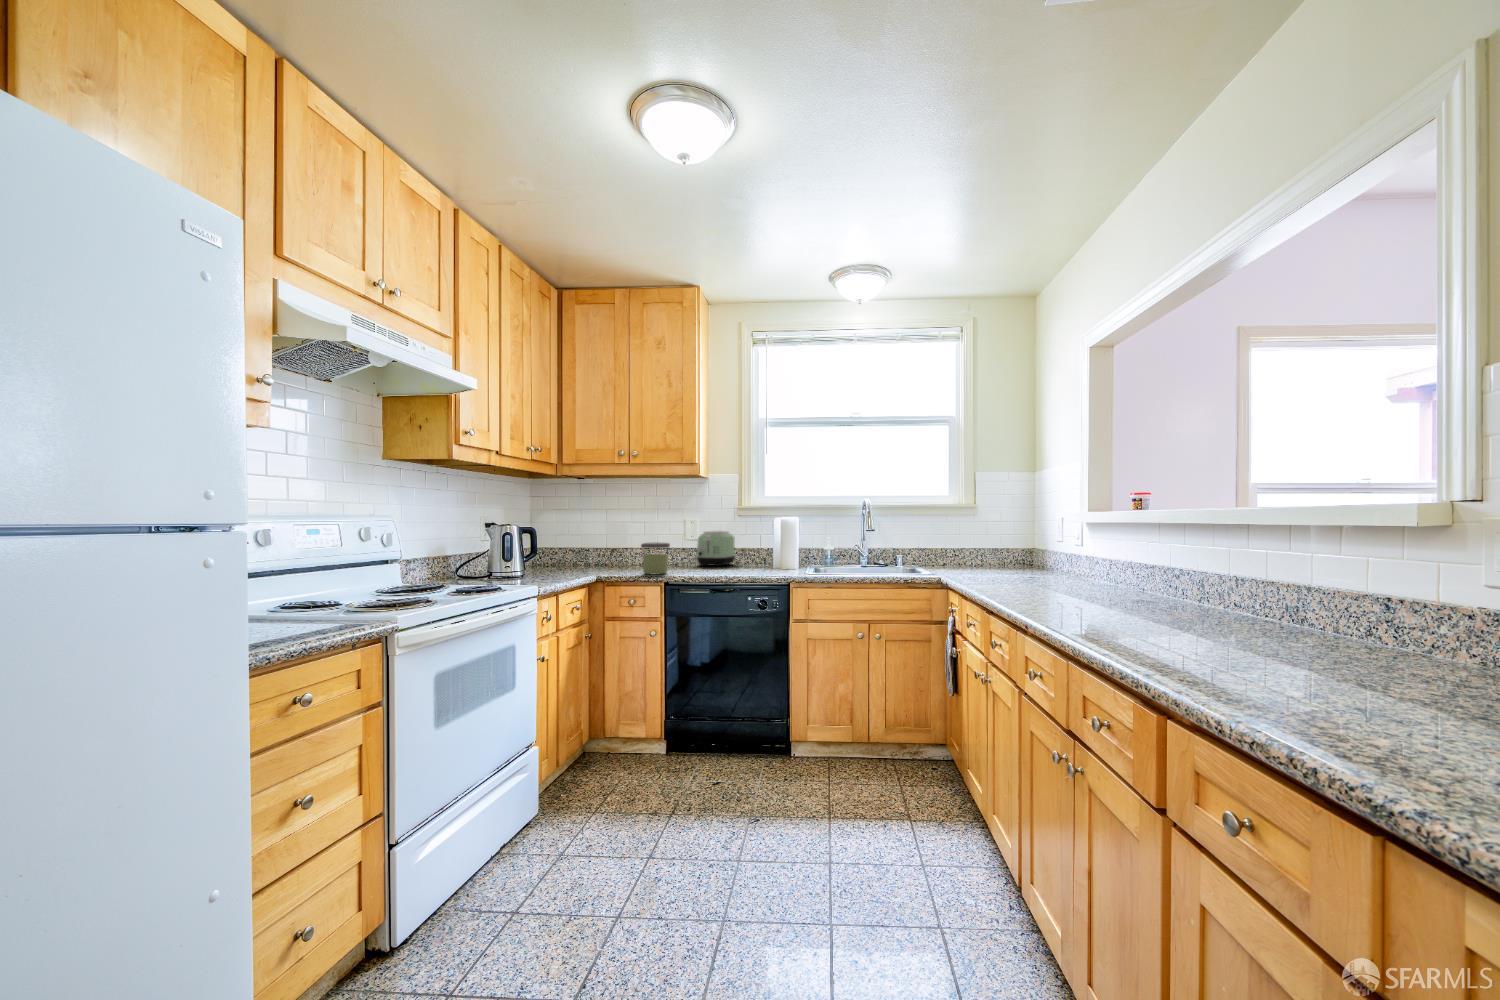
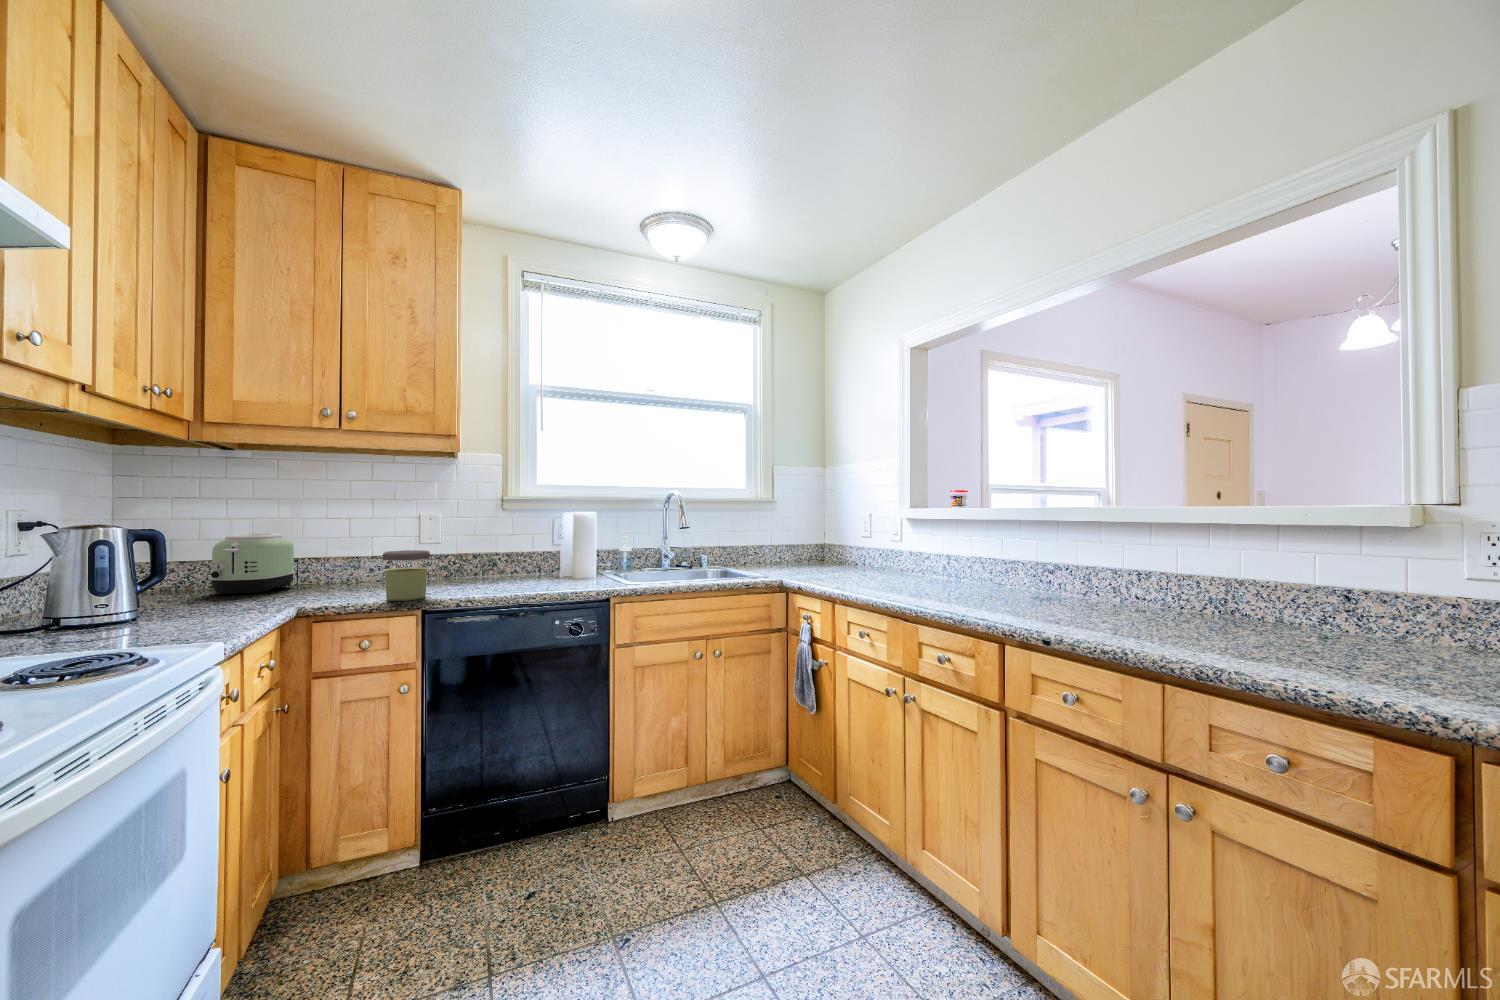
toaster: present [697,531,735,566] -> present [210,533,295,595]

